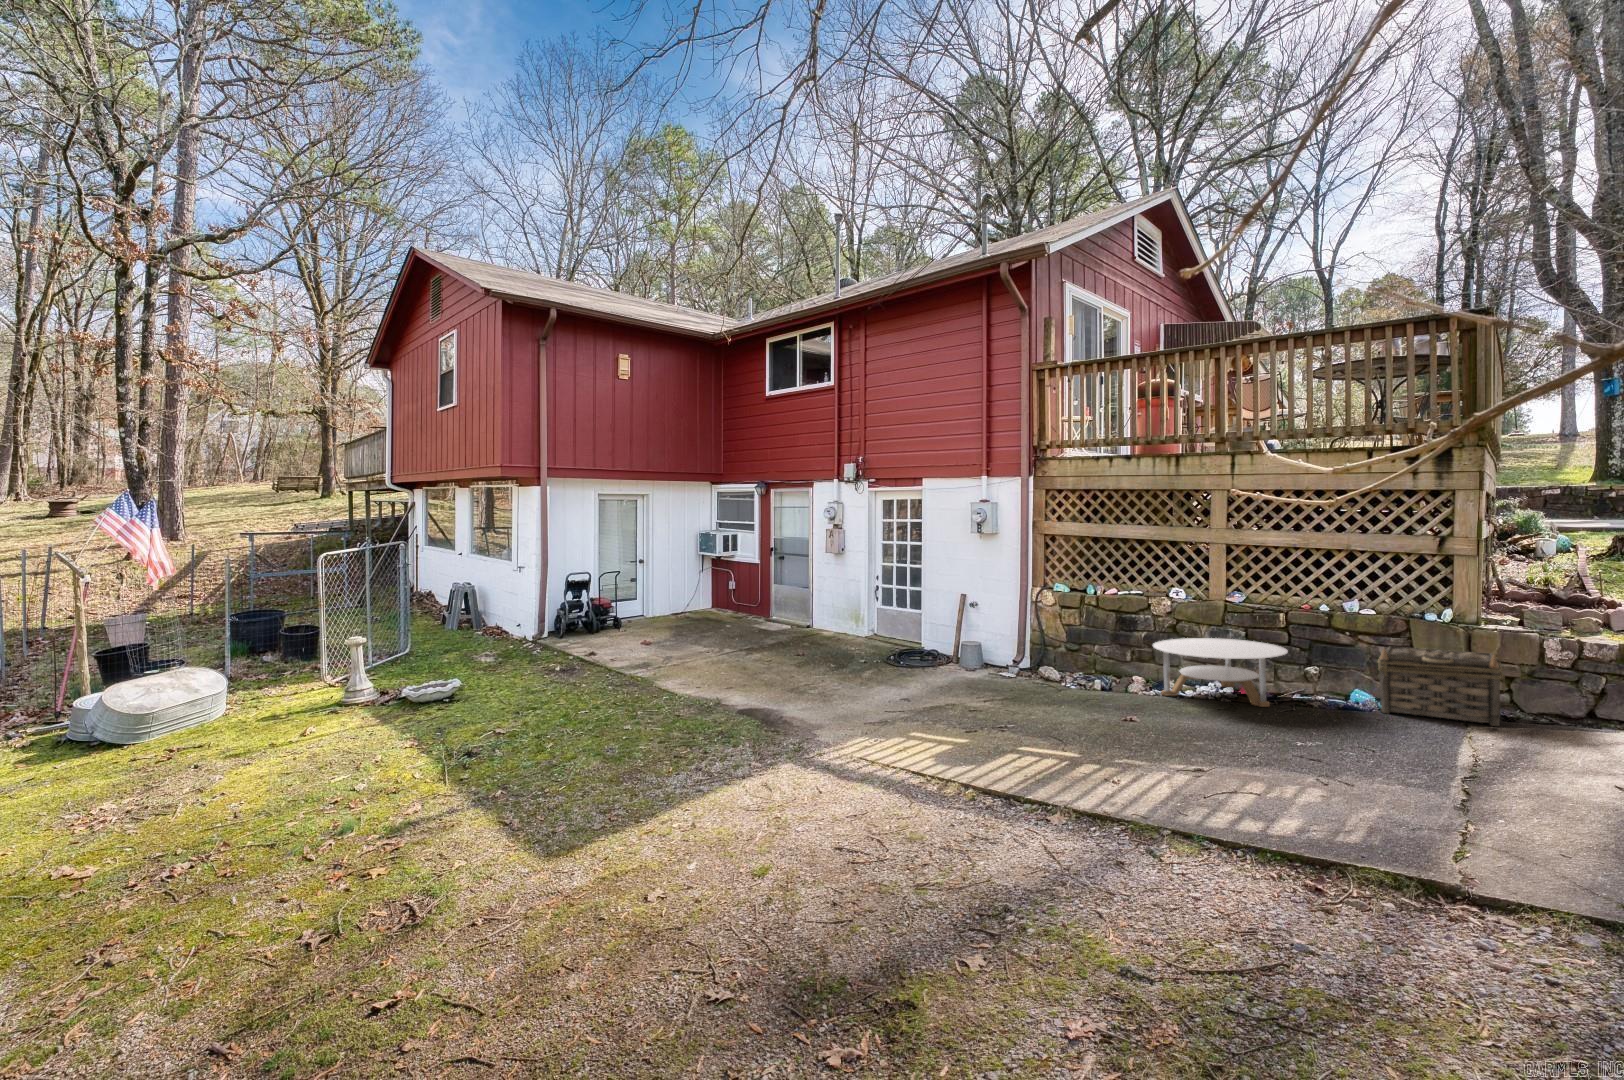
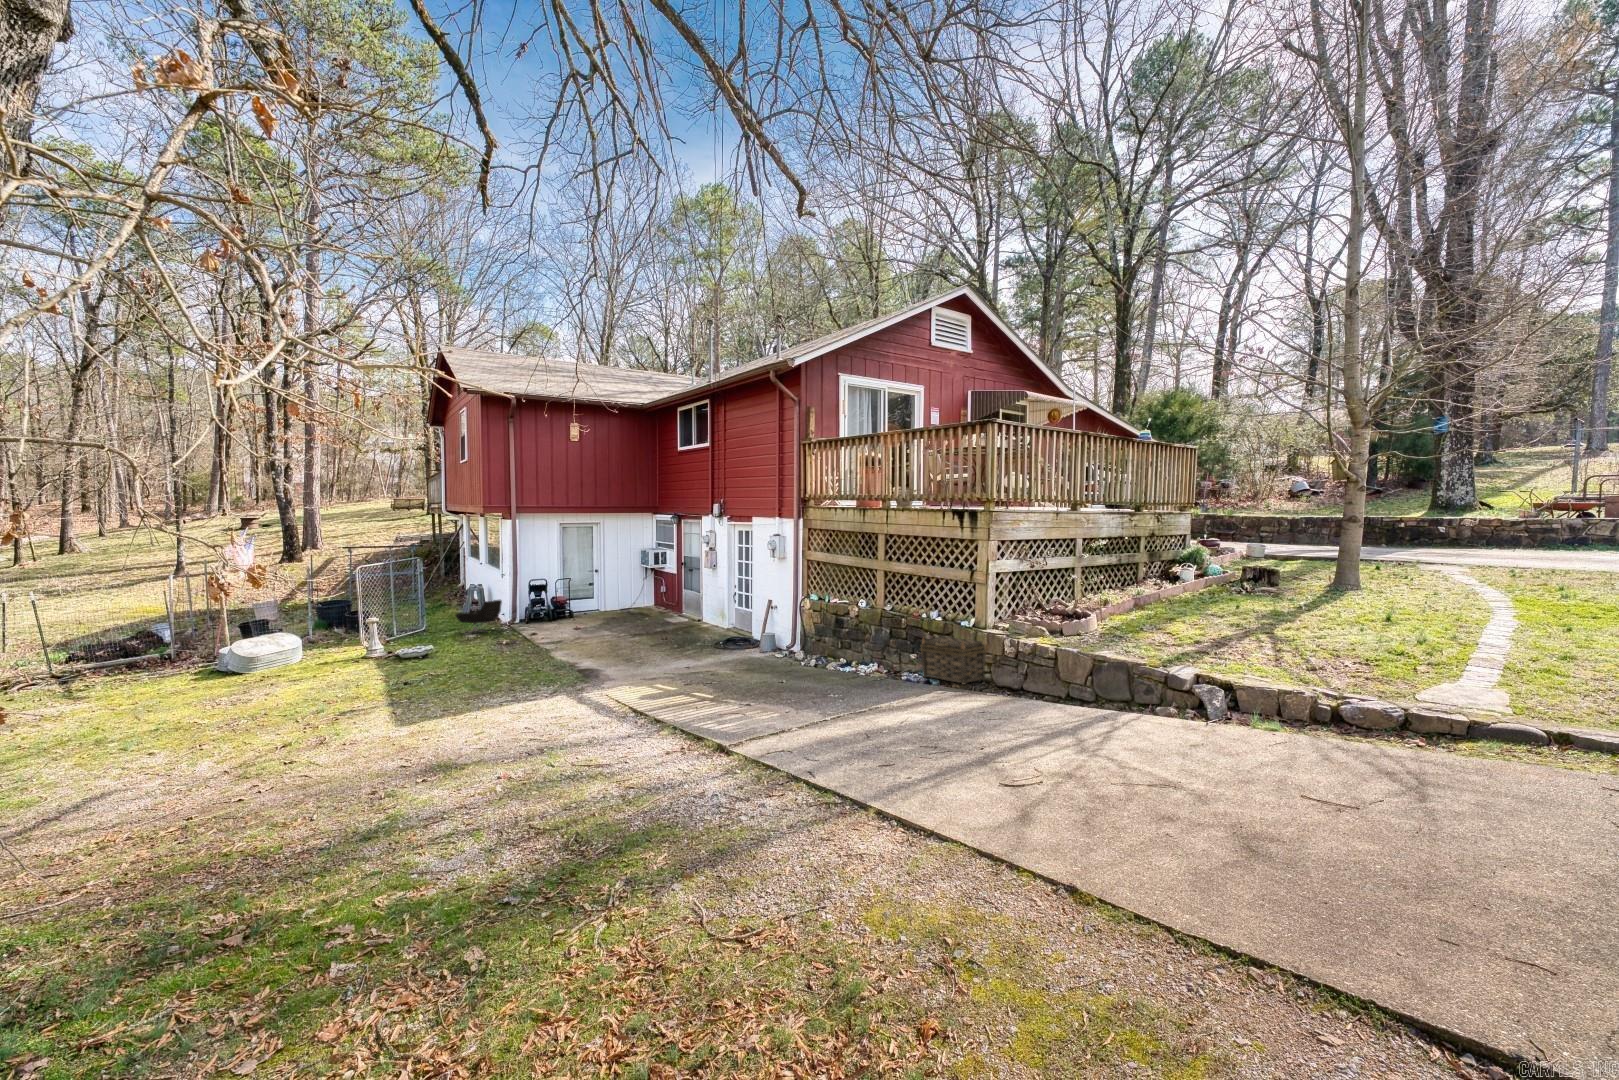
lounge chair: none [454,602,520,654] -> present [456,600,502,631]
round table: present [1153,638,1288,707] -> none [819,630,895,673]

